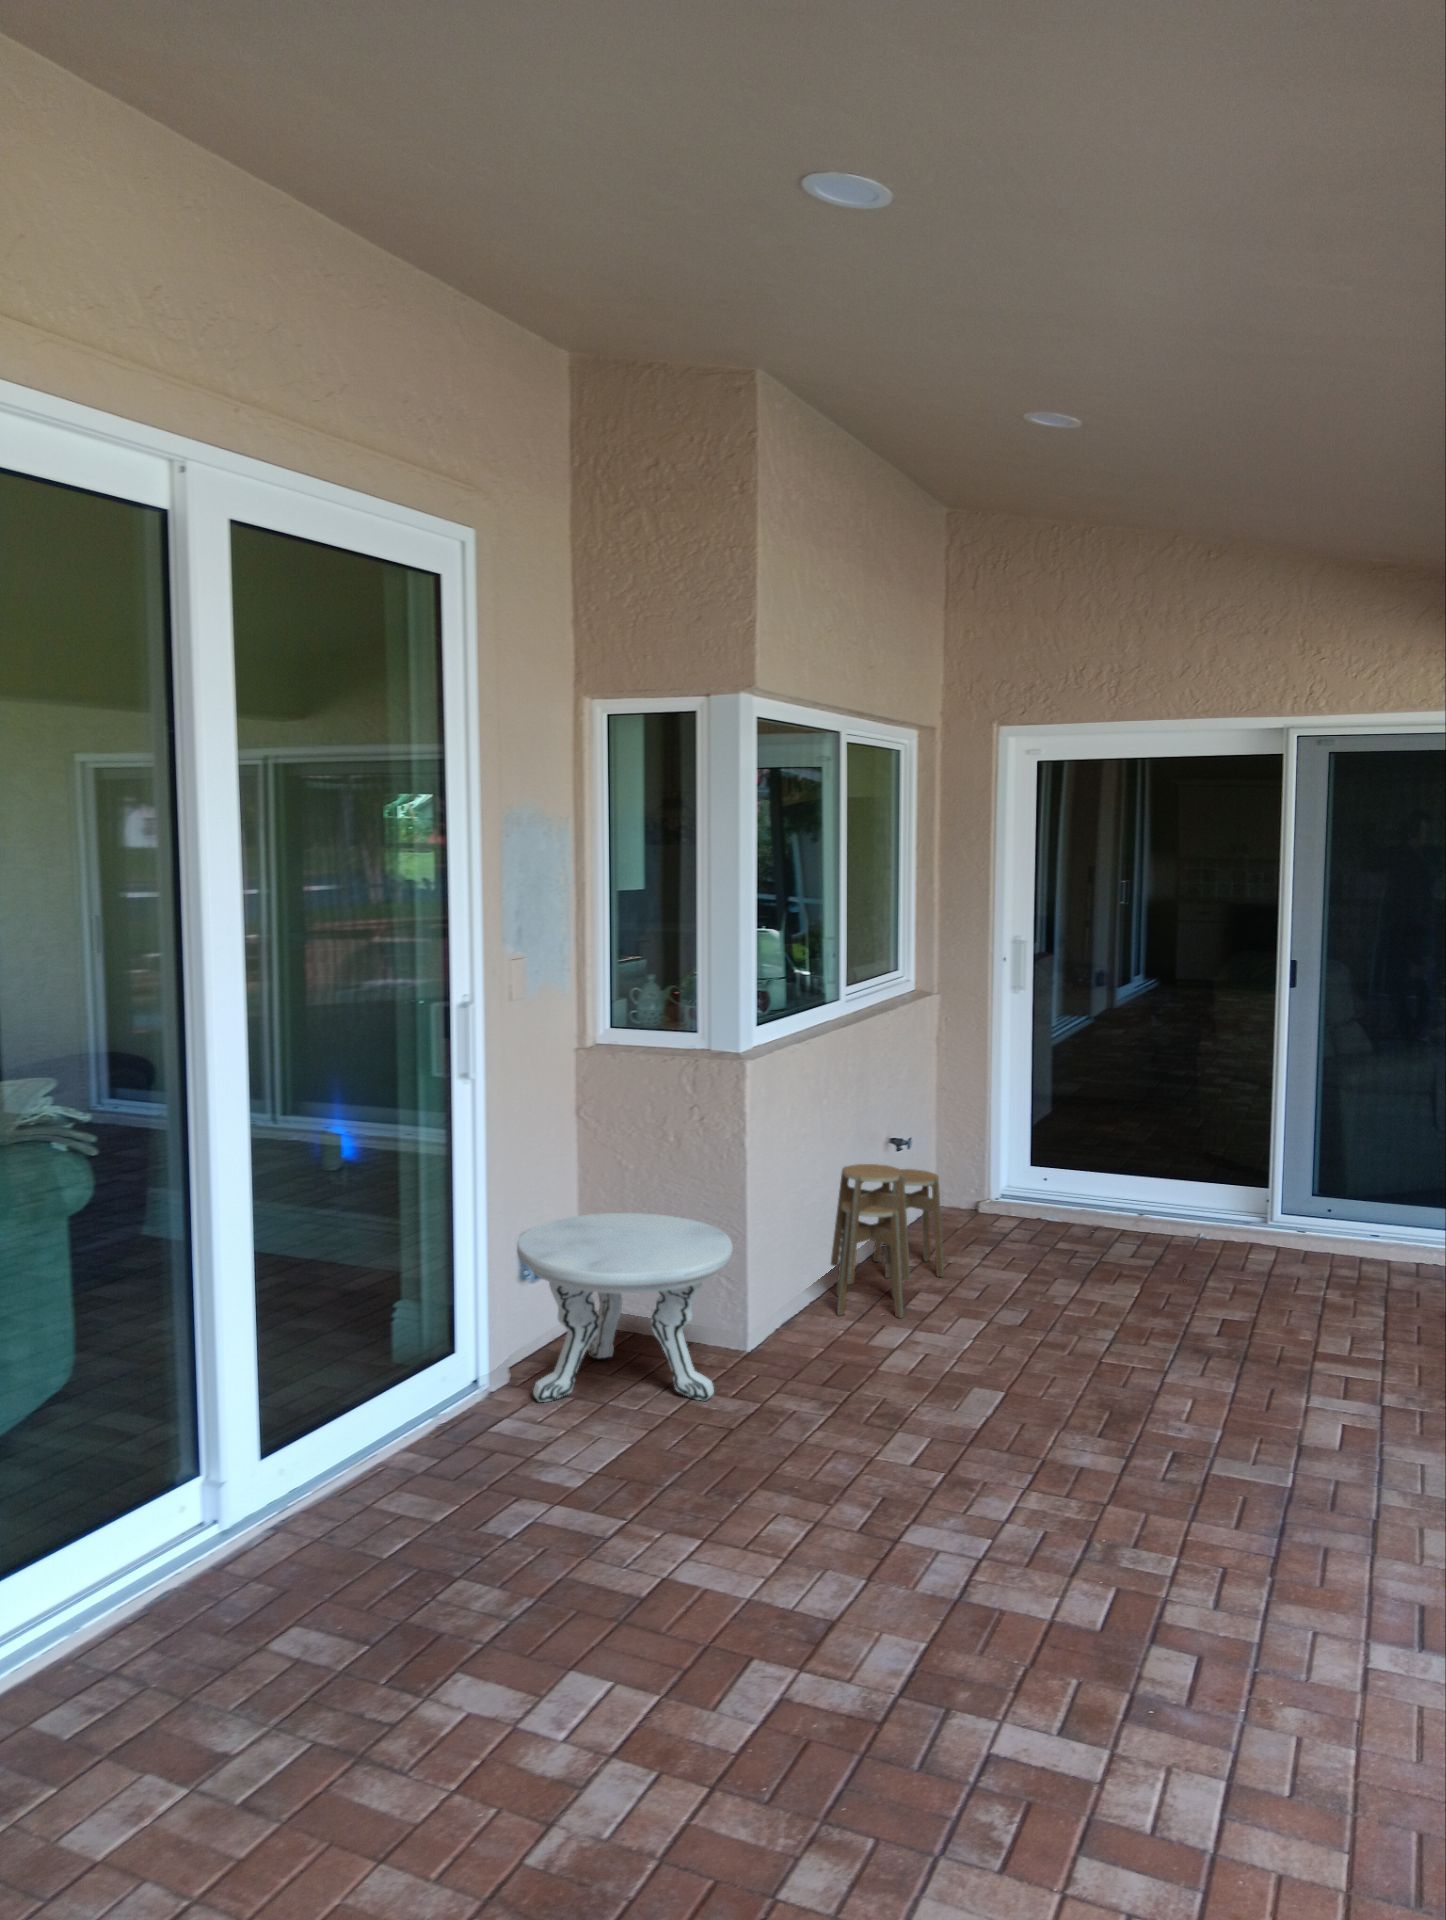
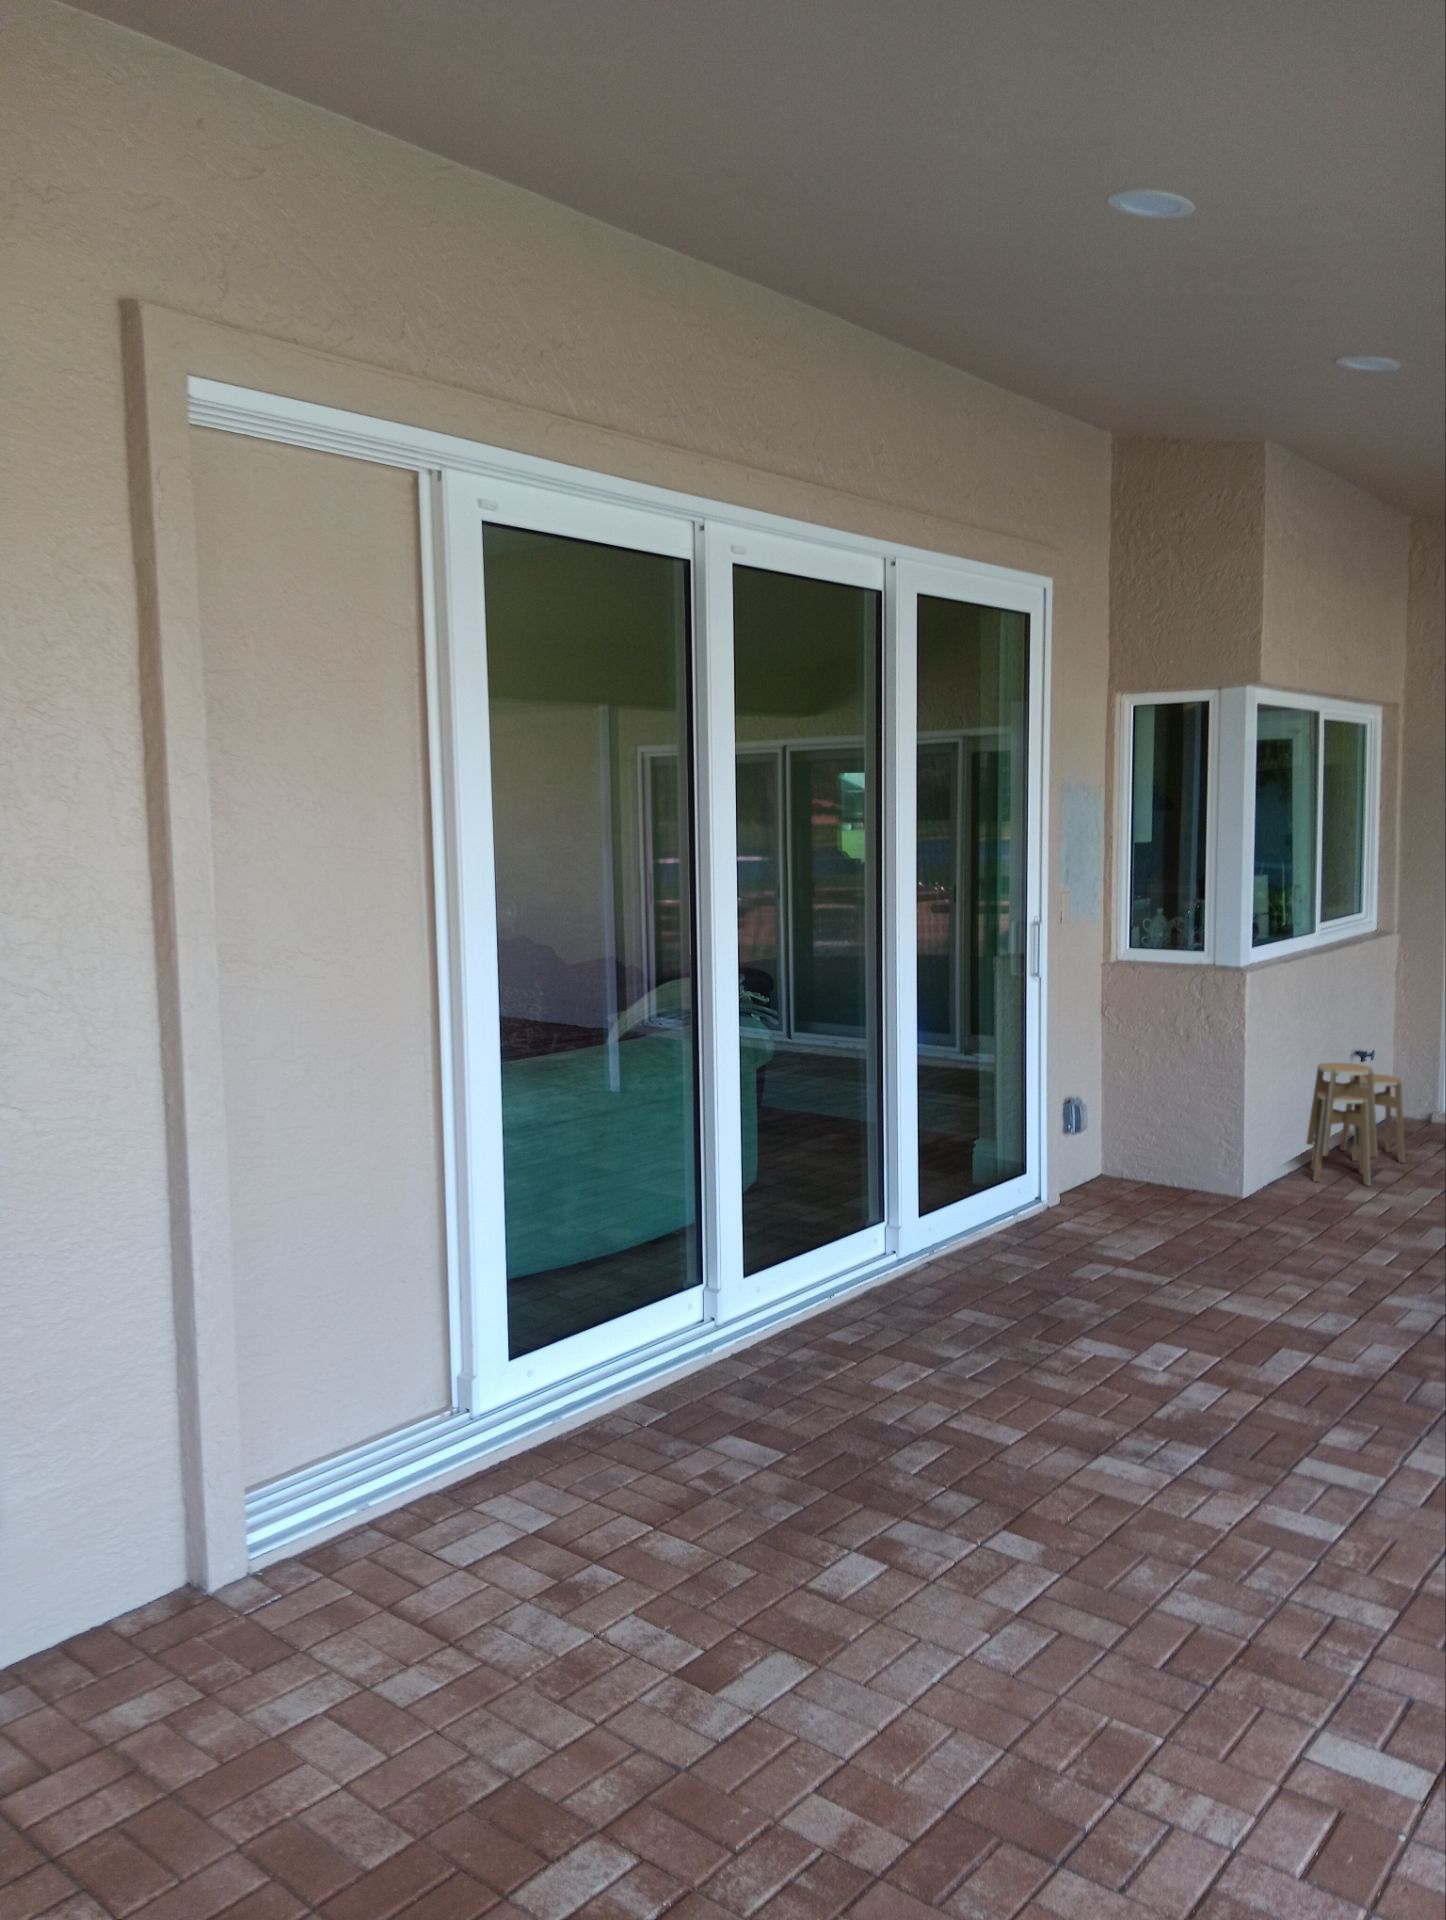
side table: present [517,1213,733,1402] -> none [1068,1087,1237,1223]

